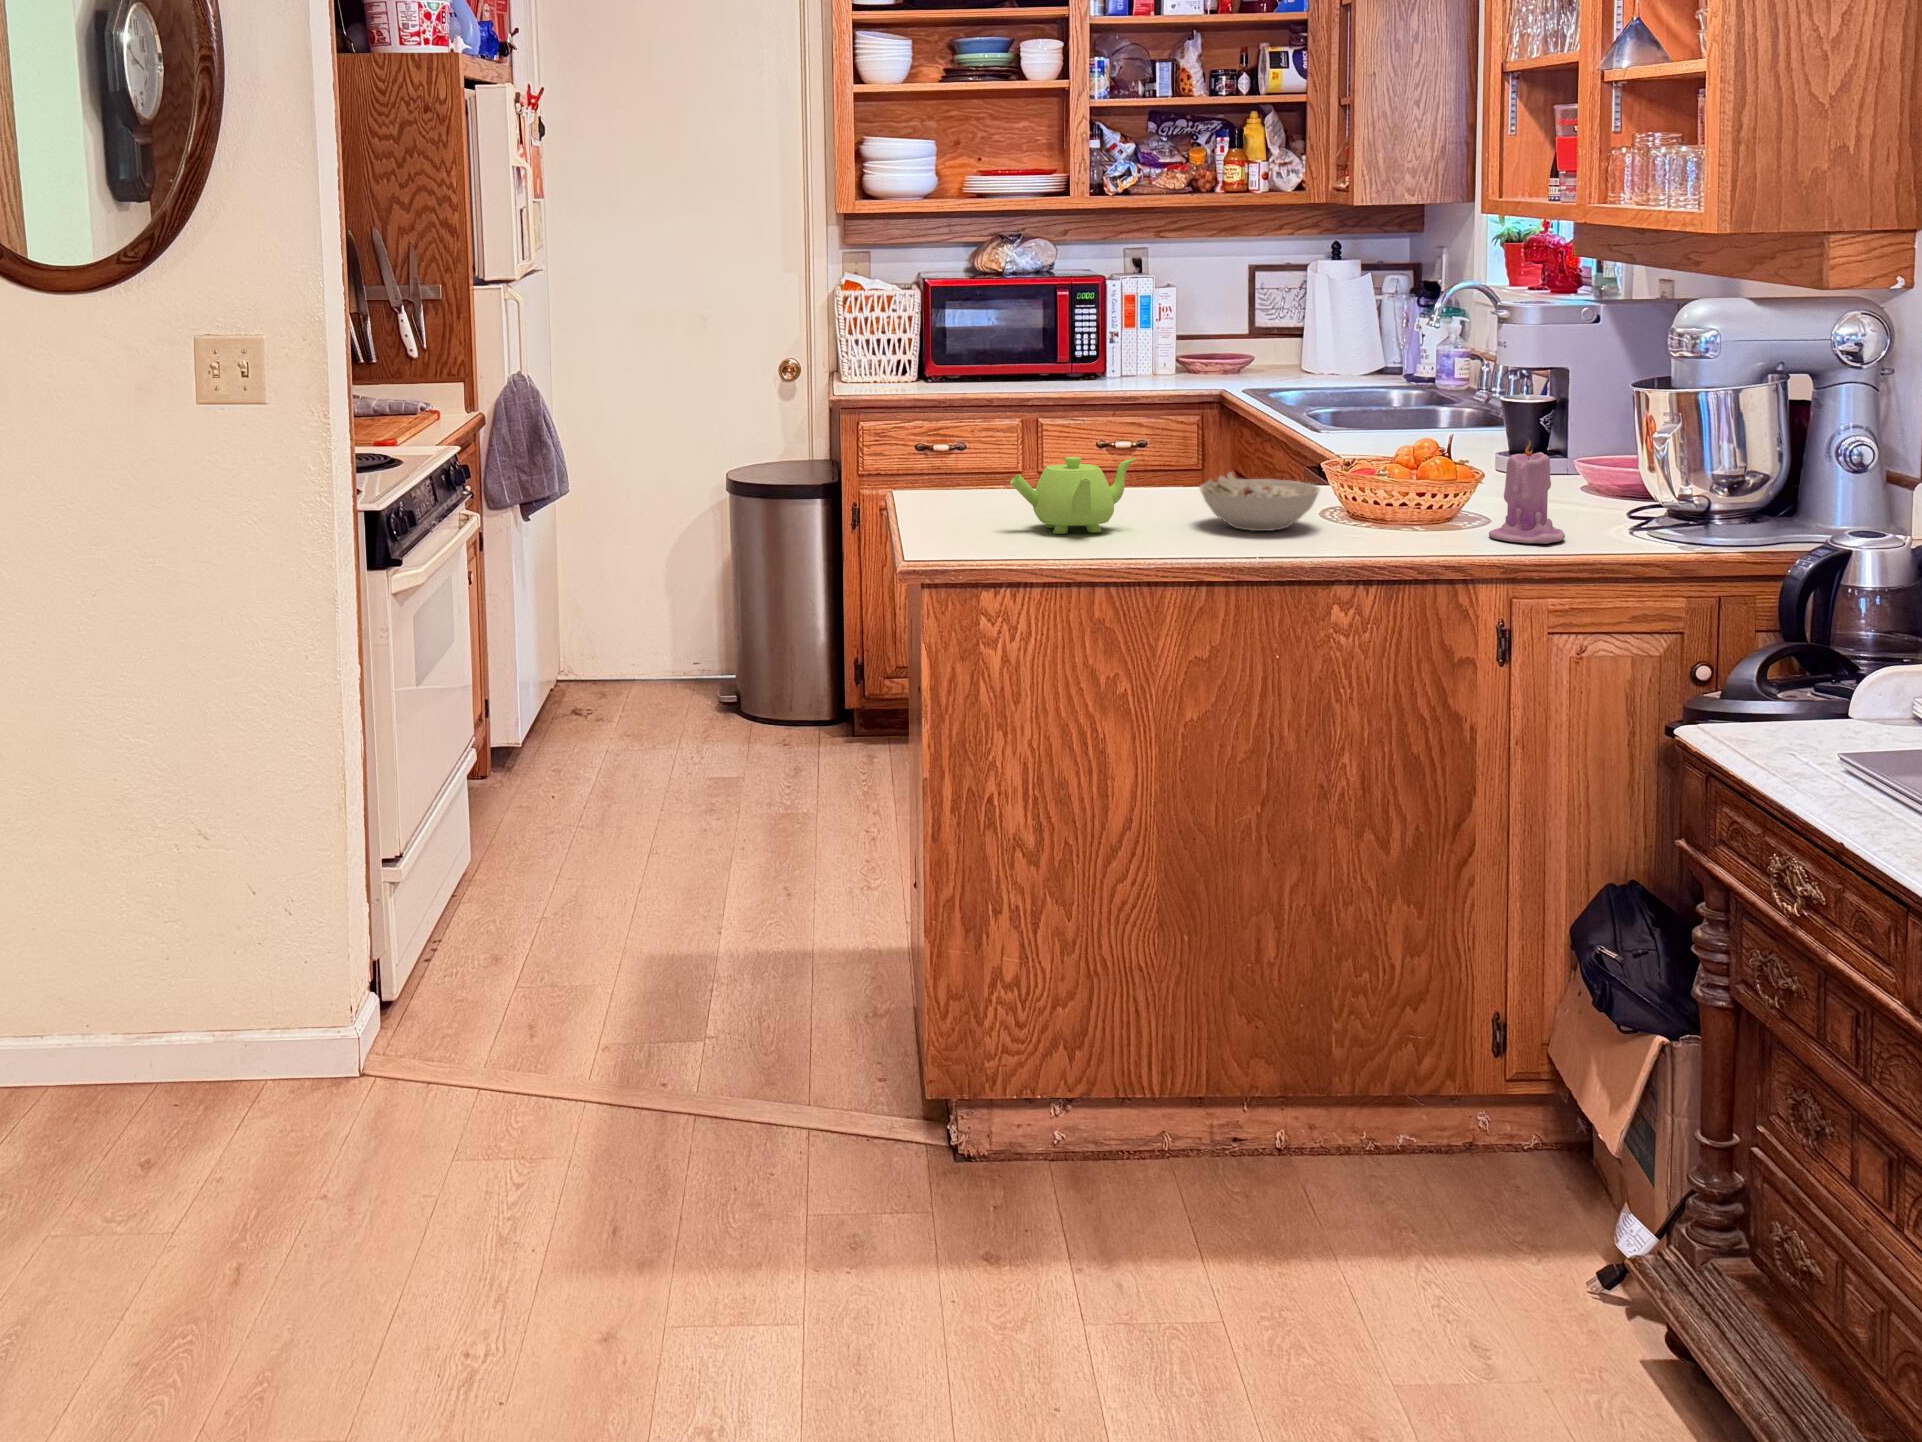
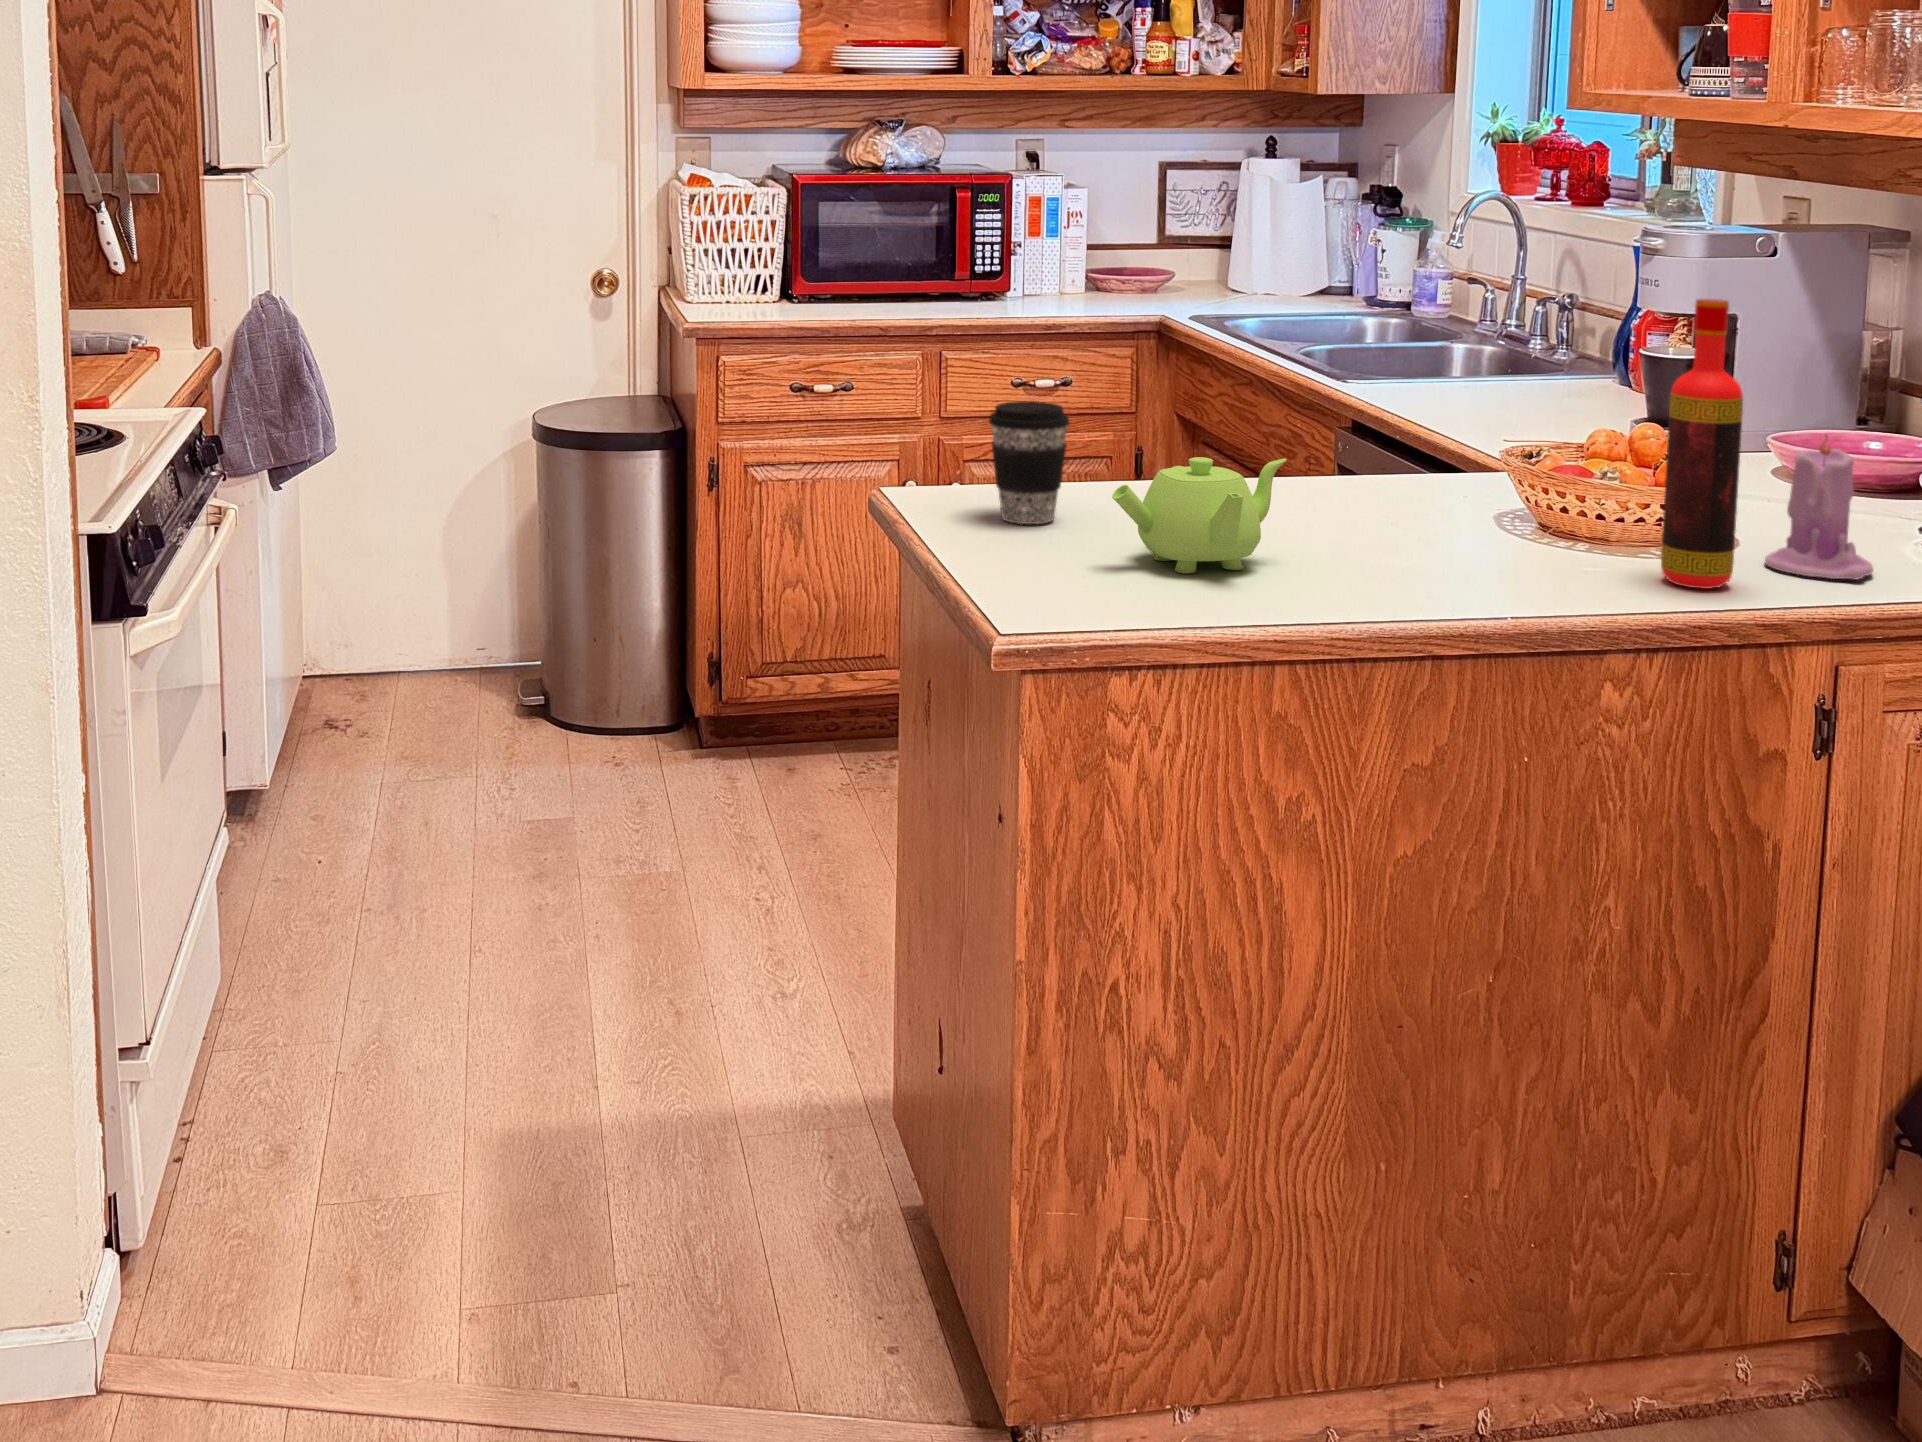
bottle: none [1397,344,1448,547] -> present [1661,299,1743,589]
coffee cup: none [950,425,1005,508] -> present [989,401,1069,524]
bowl: present [1200,472,1320,531] -> none [1362,473,1538,562]

